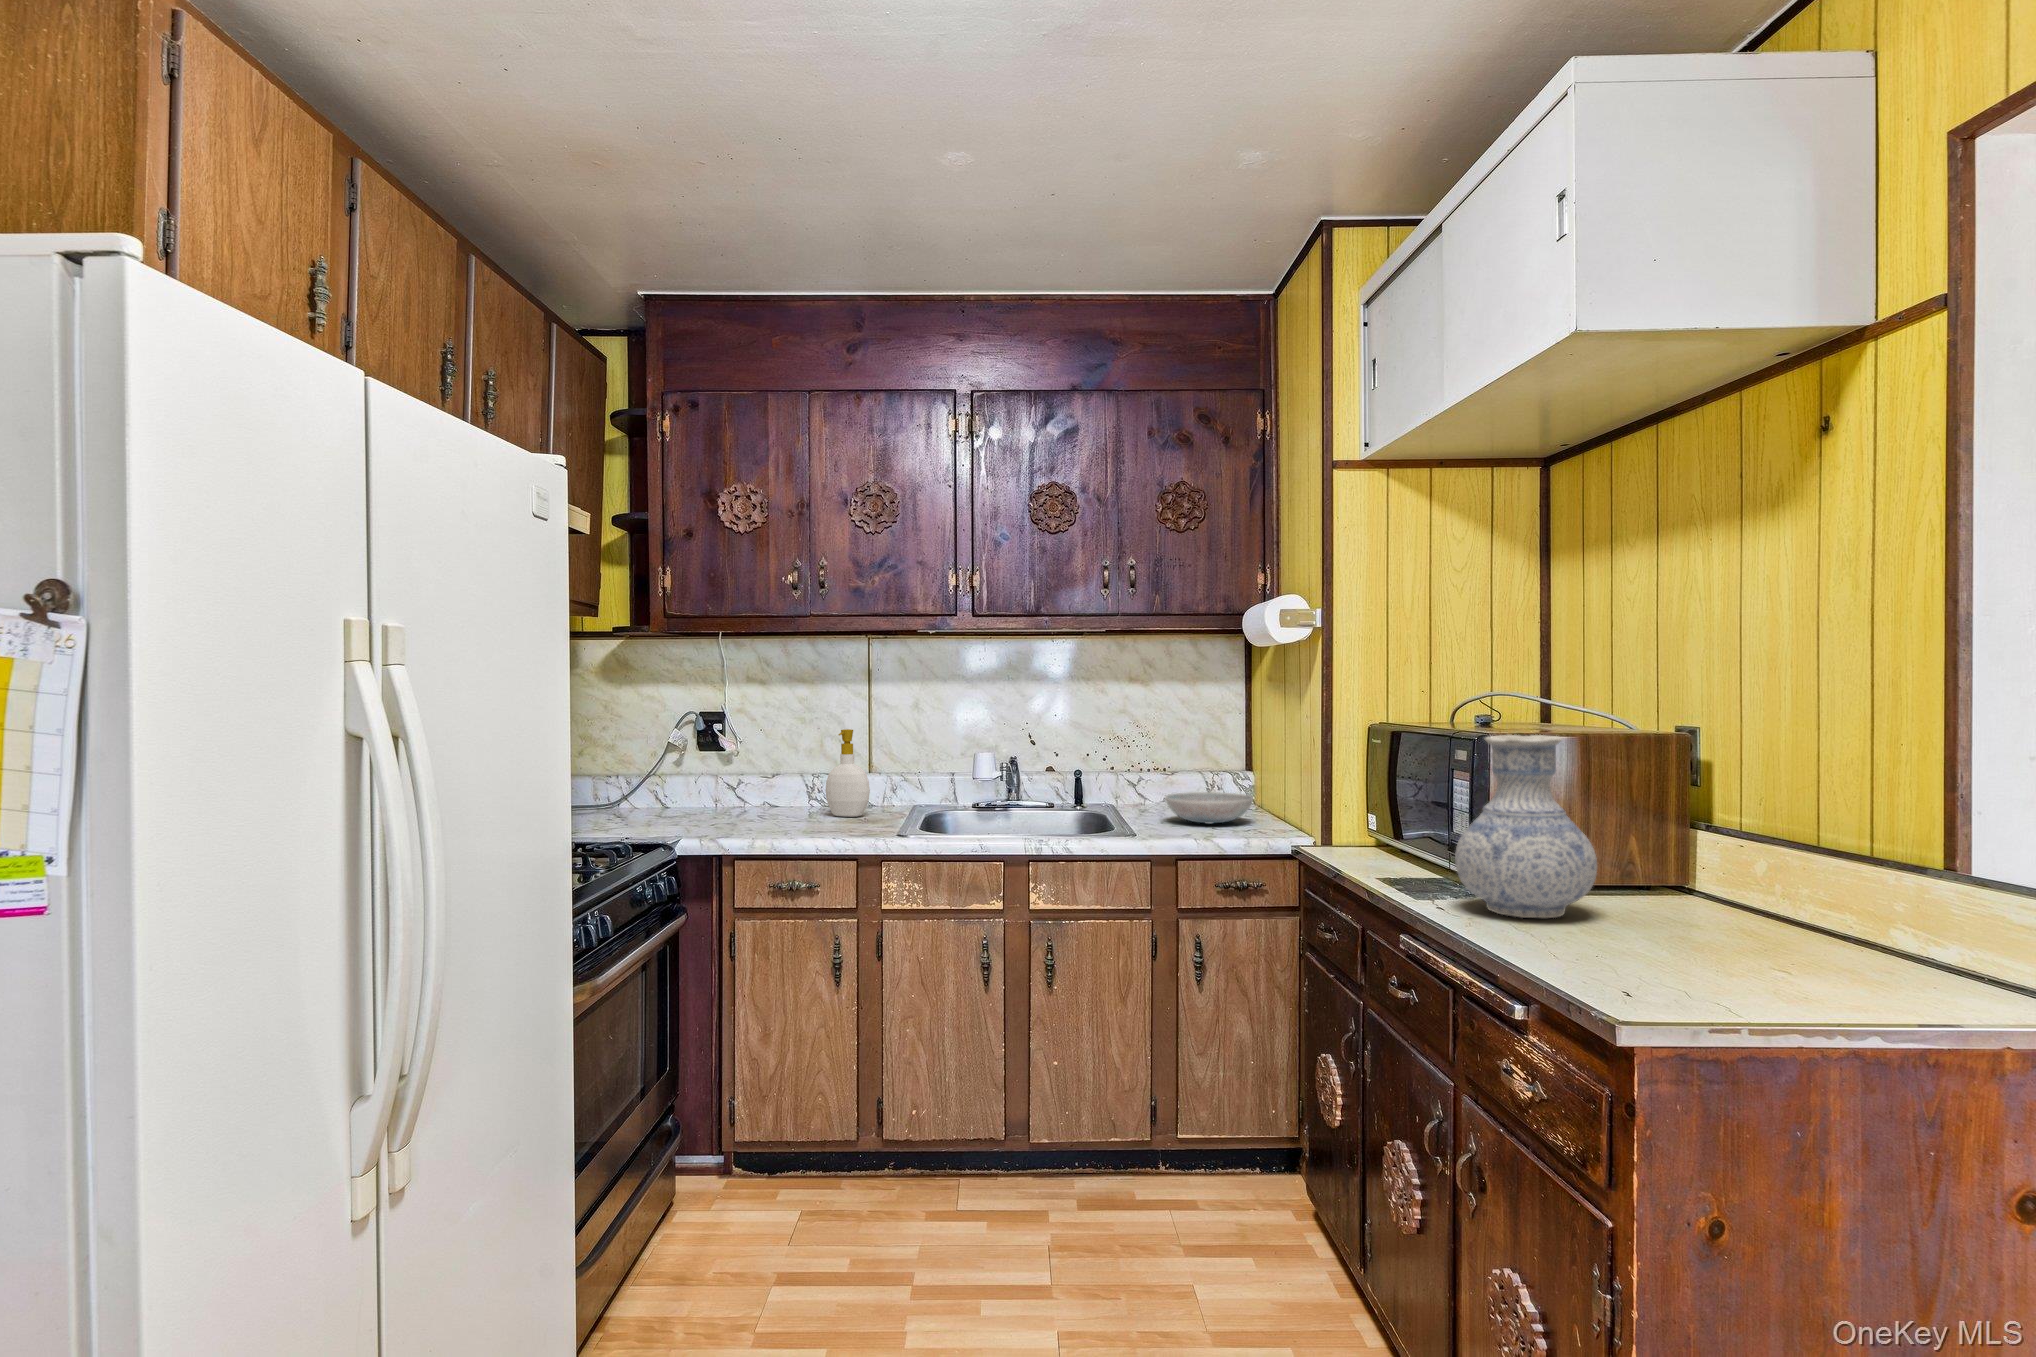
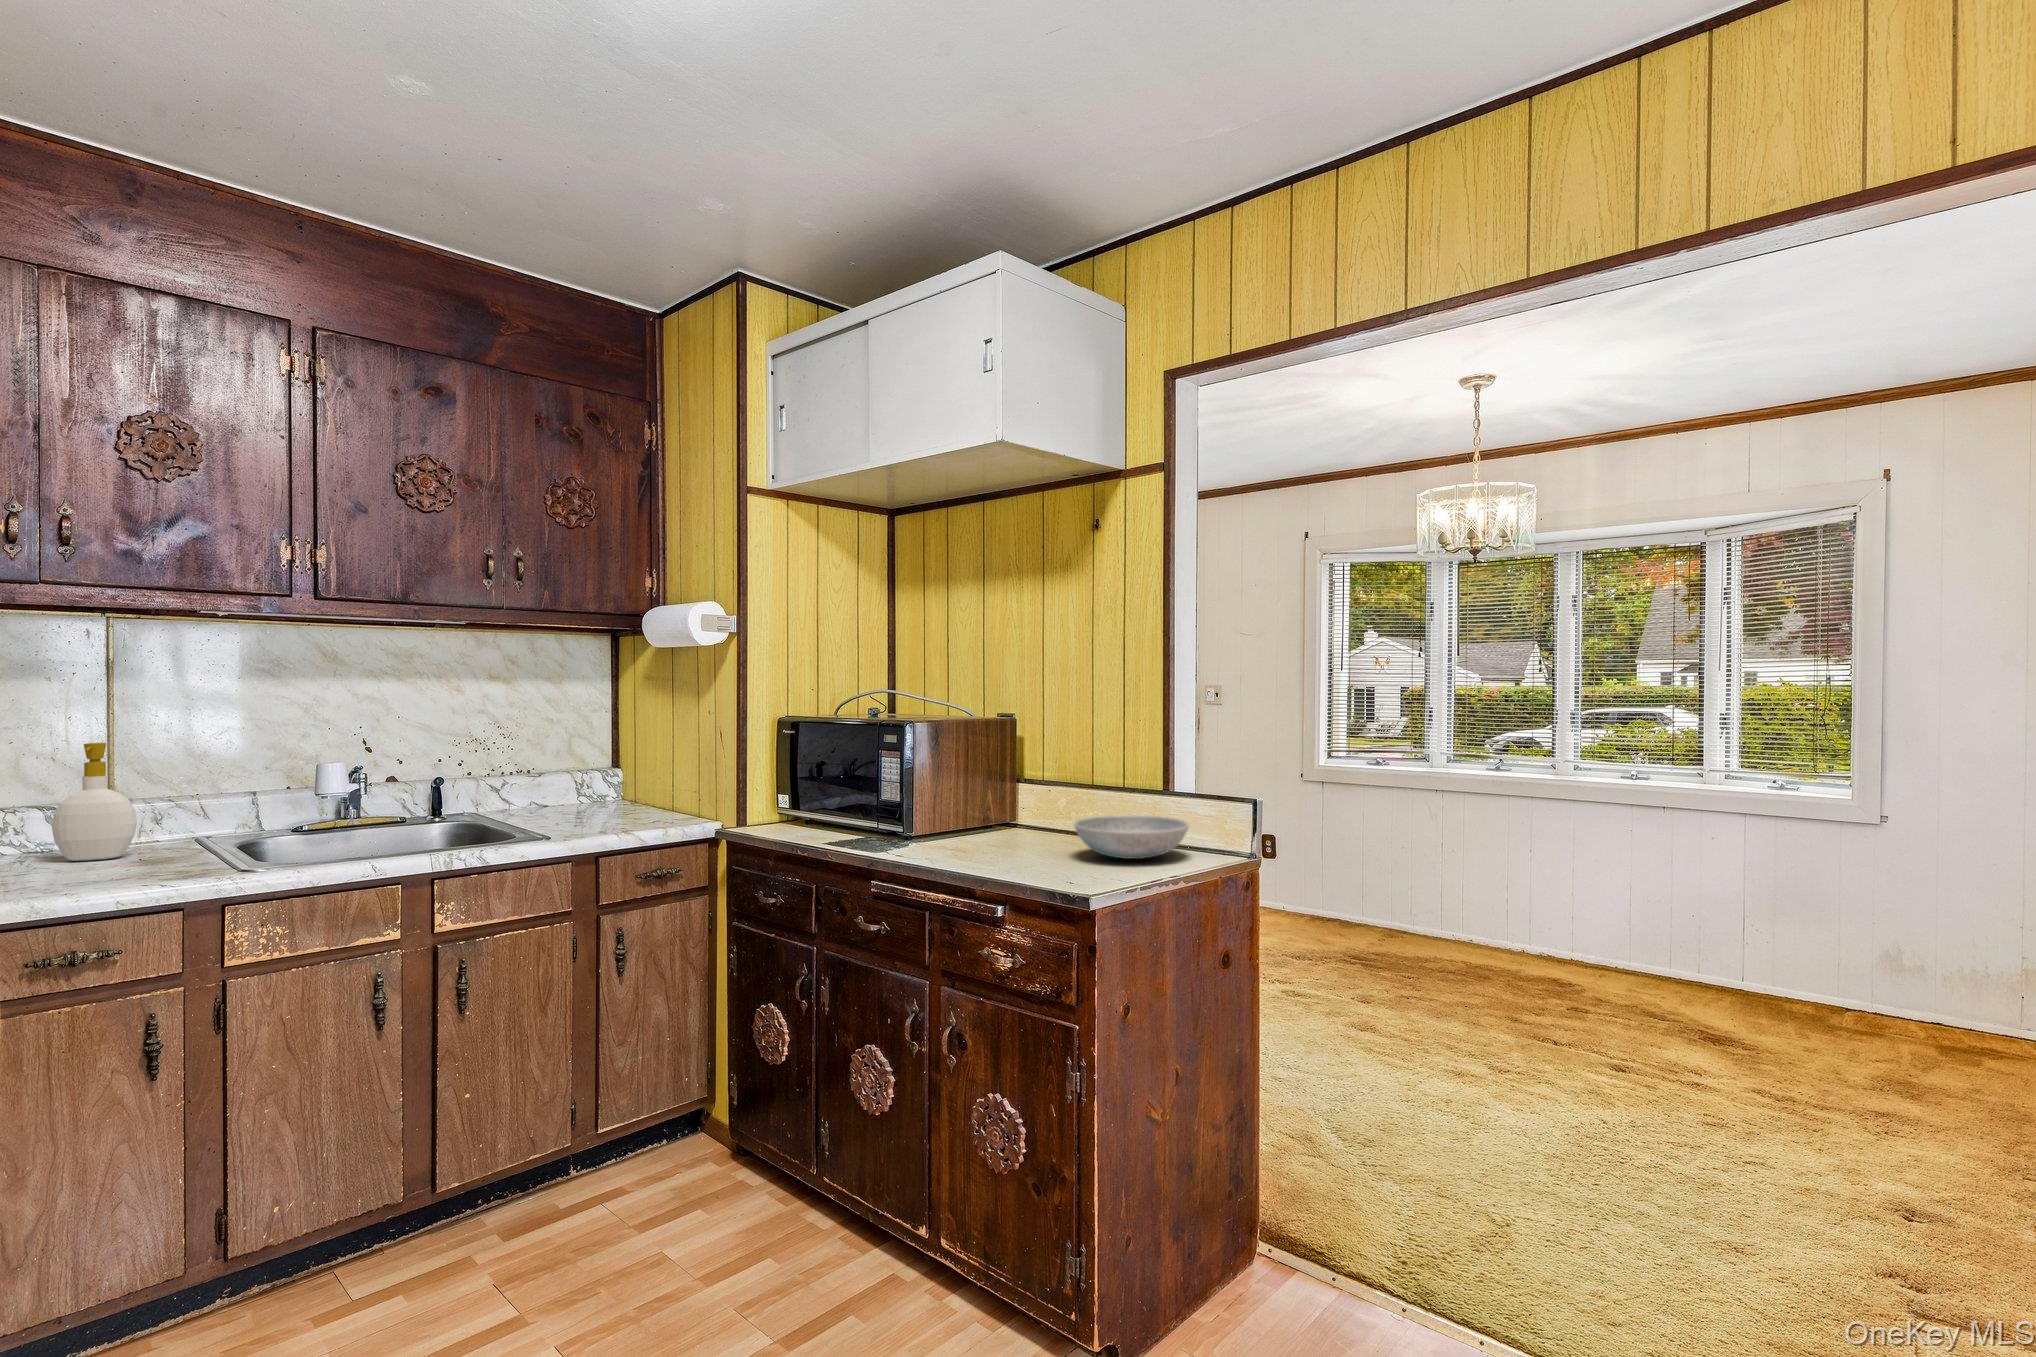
vase: present [1455,735,1597,918] -> none [920,718,1017,855]
dish: present [1165,792,1253,823] -> present [1074,815,1189,859]

